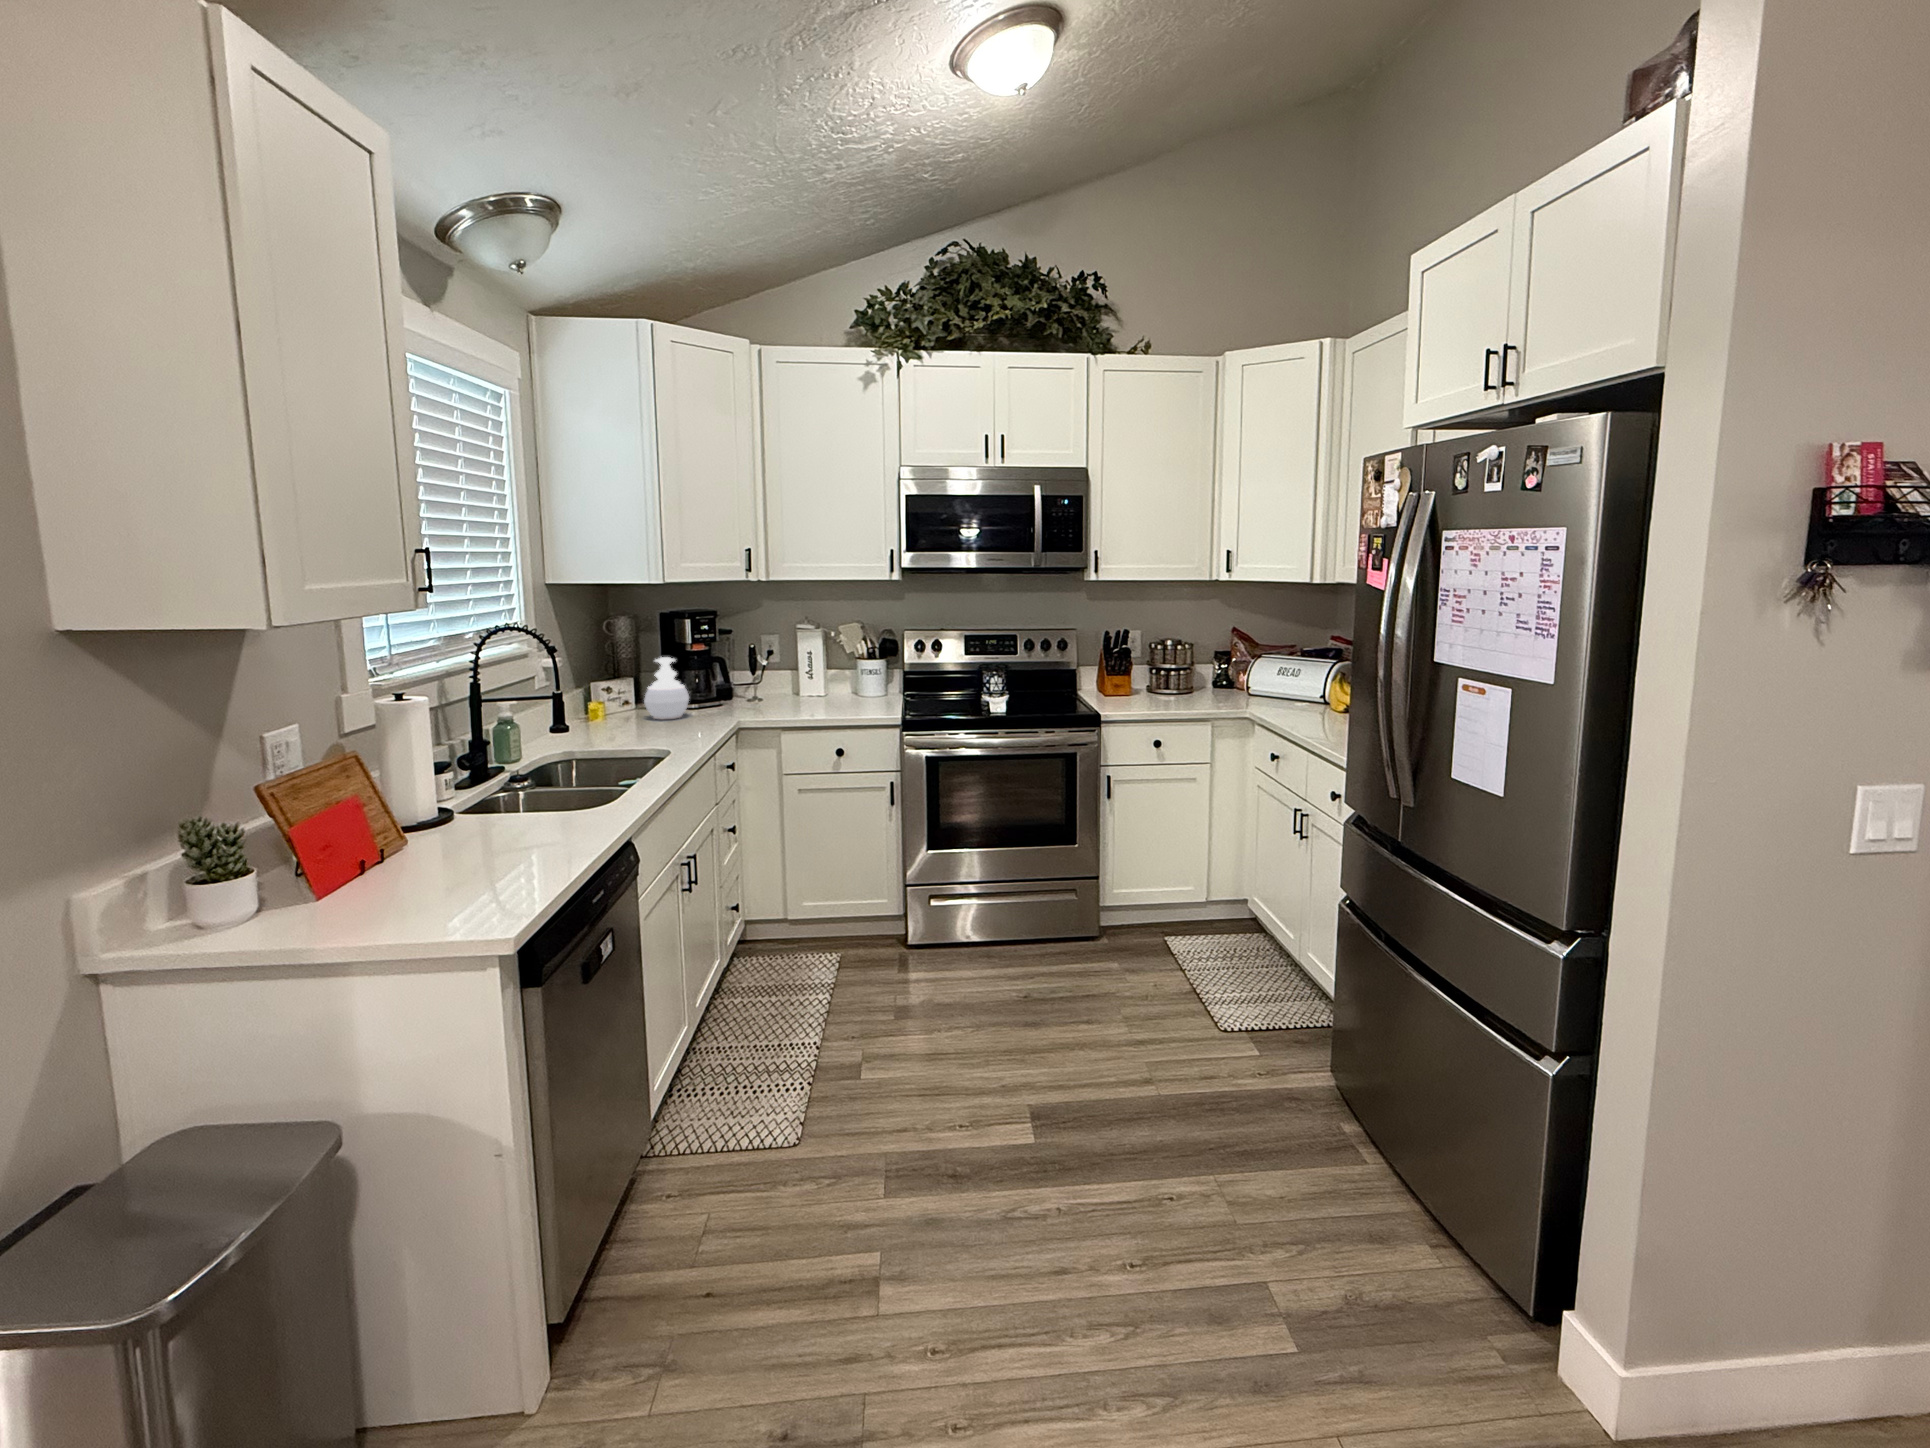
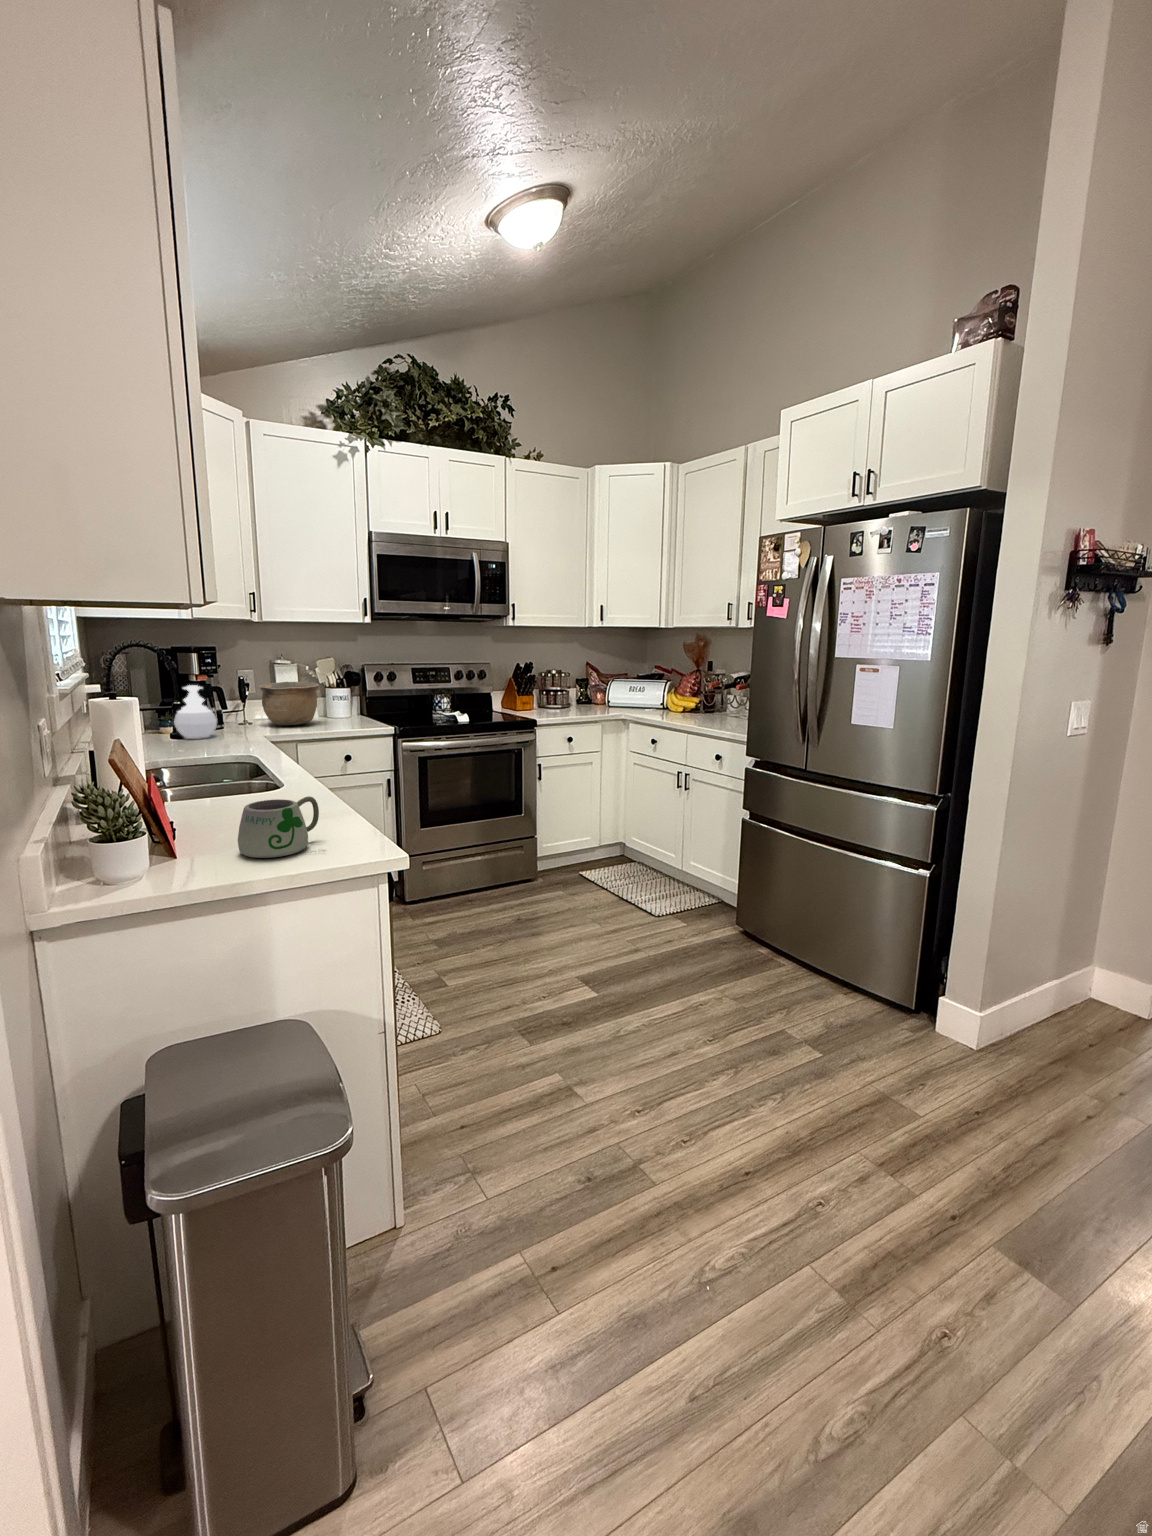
bowl: none [755,651,824,706] -> present [259,681,319,725]
mug: none [366,838,483,912] -> present [238,796,324,858]

